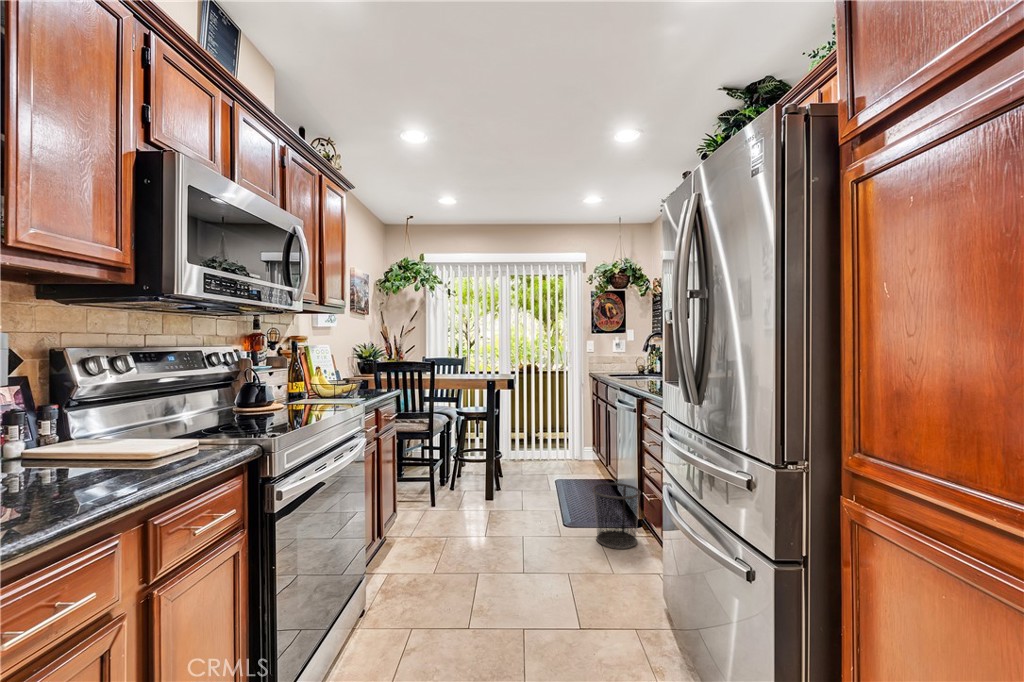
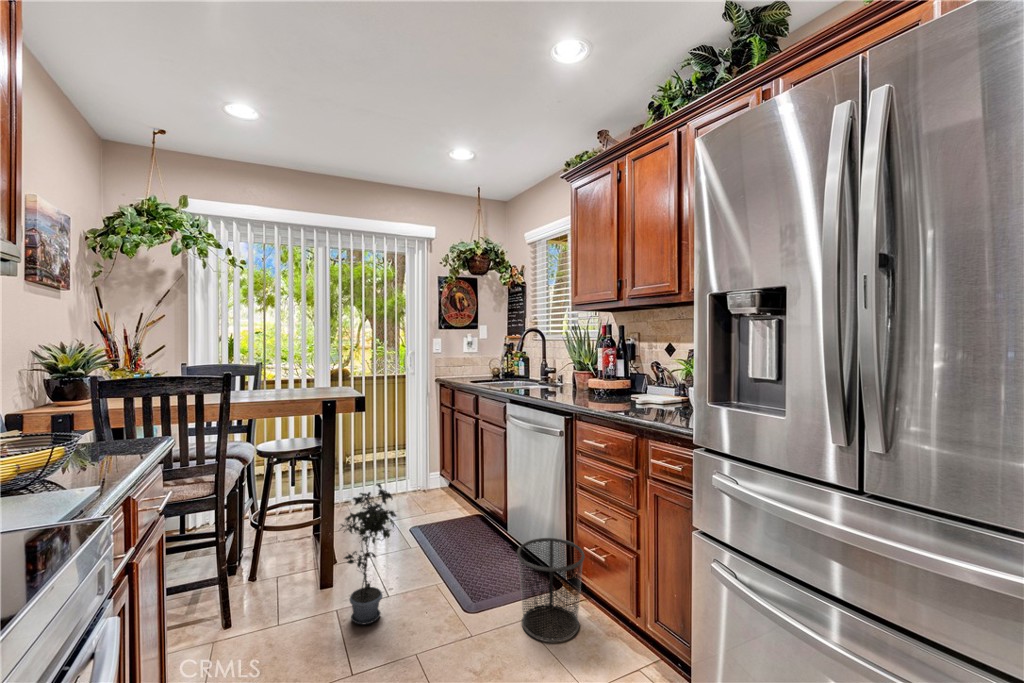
potted plant: none [487,433,524,518] -> present [341,484,396,624]

